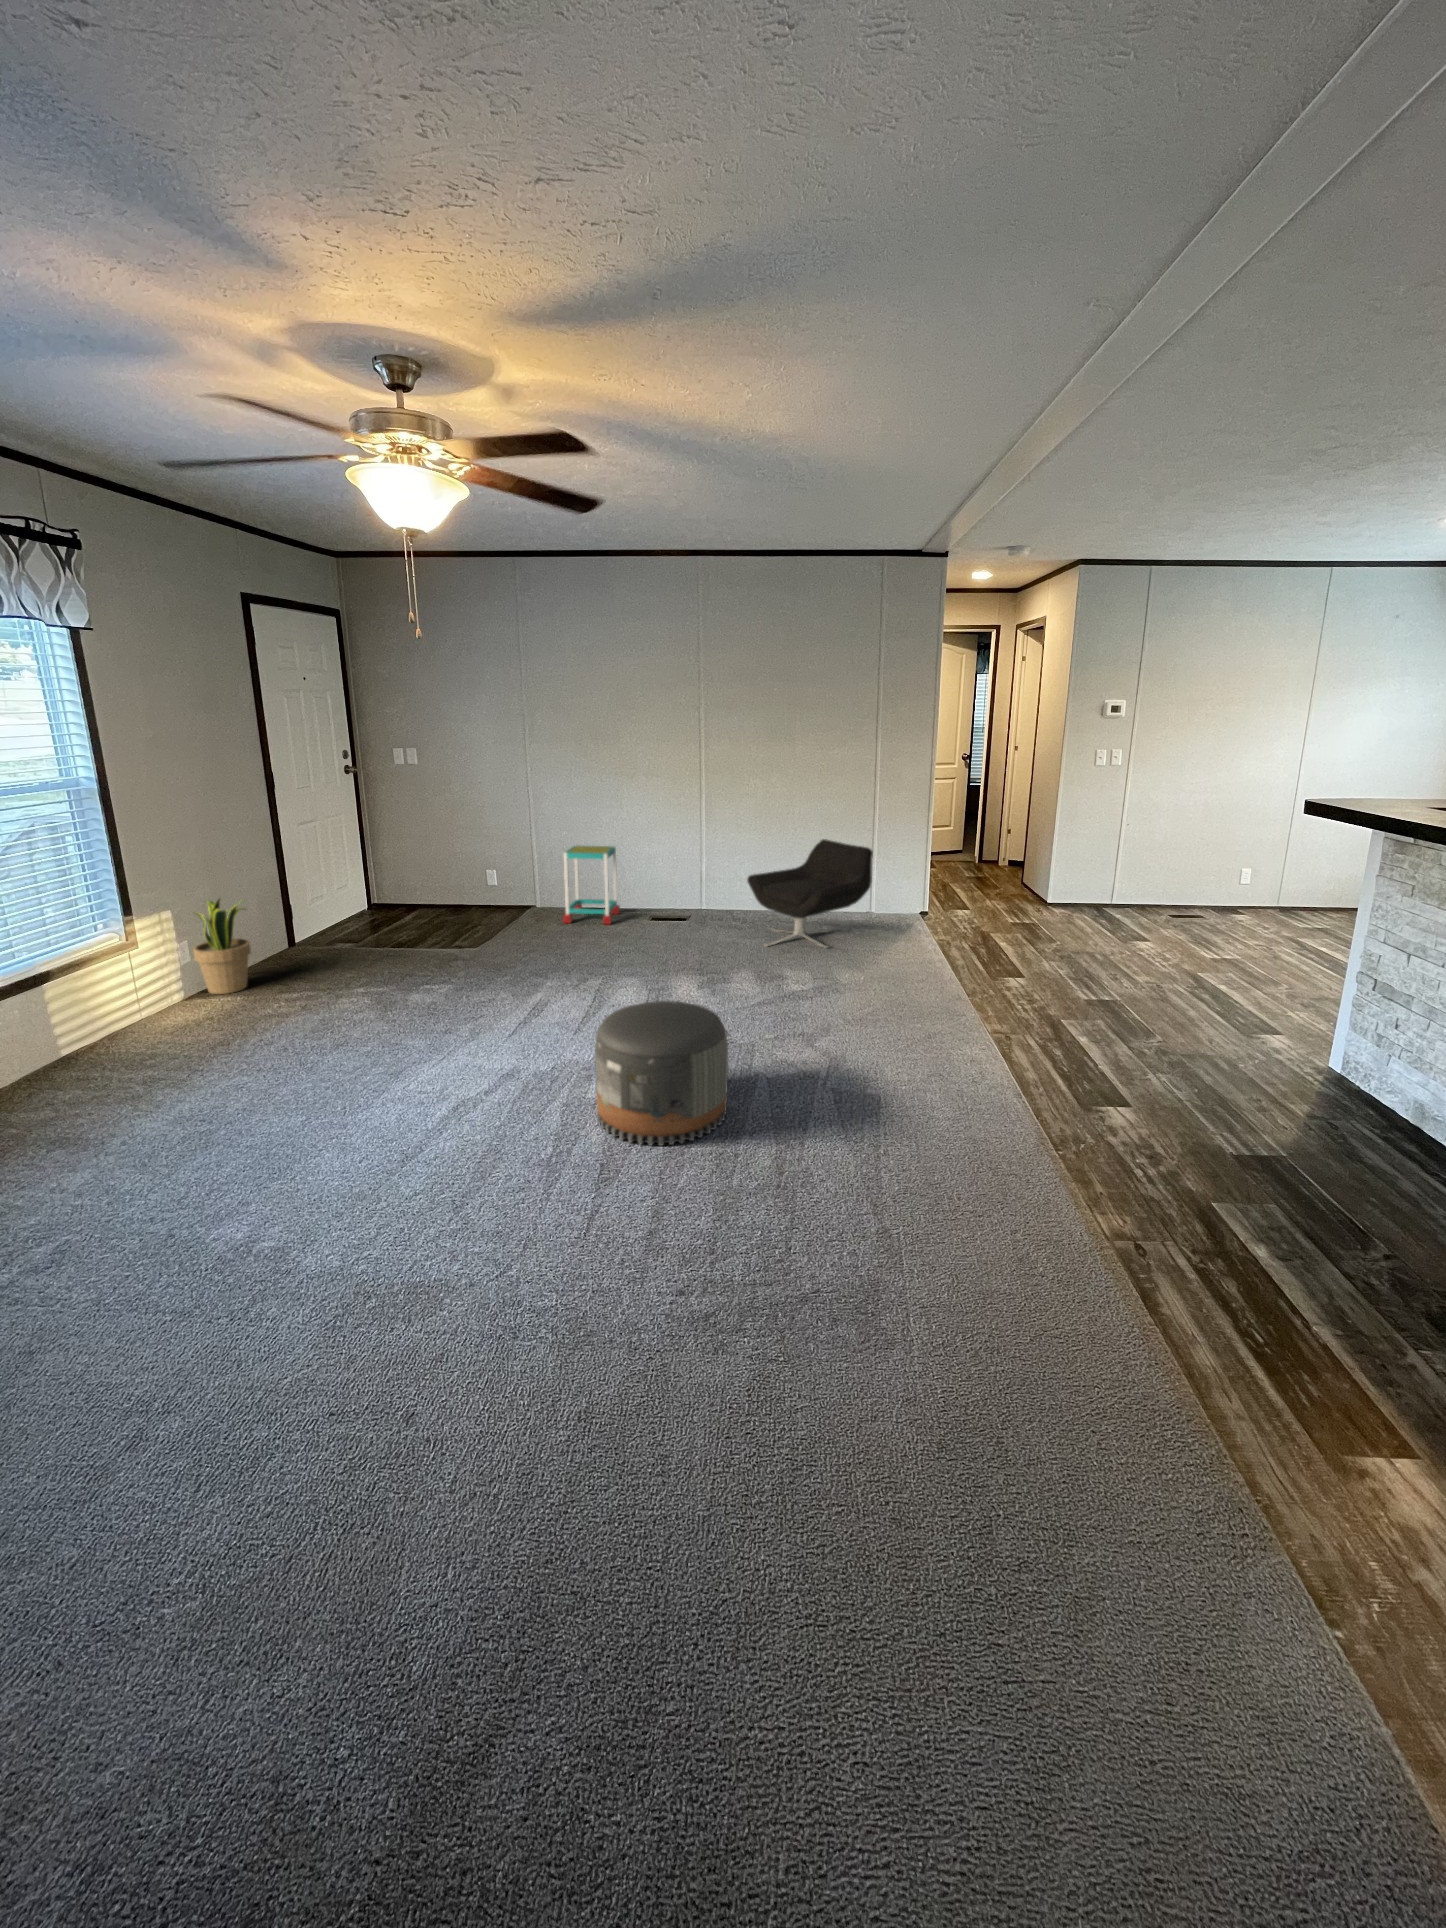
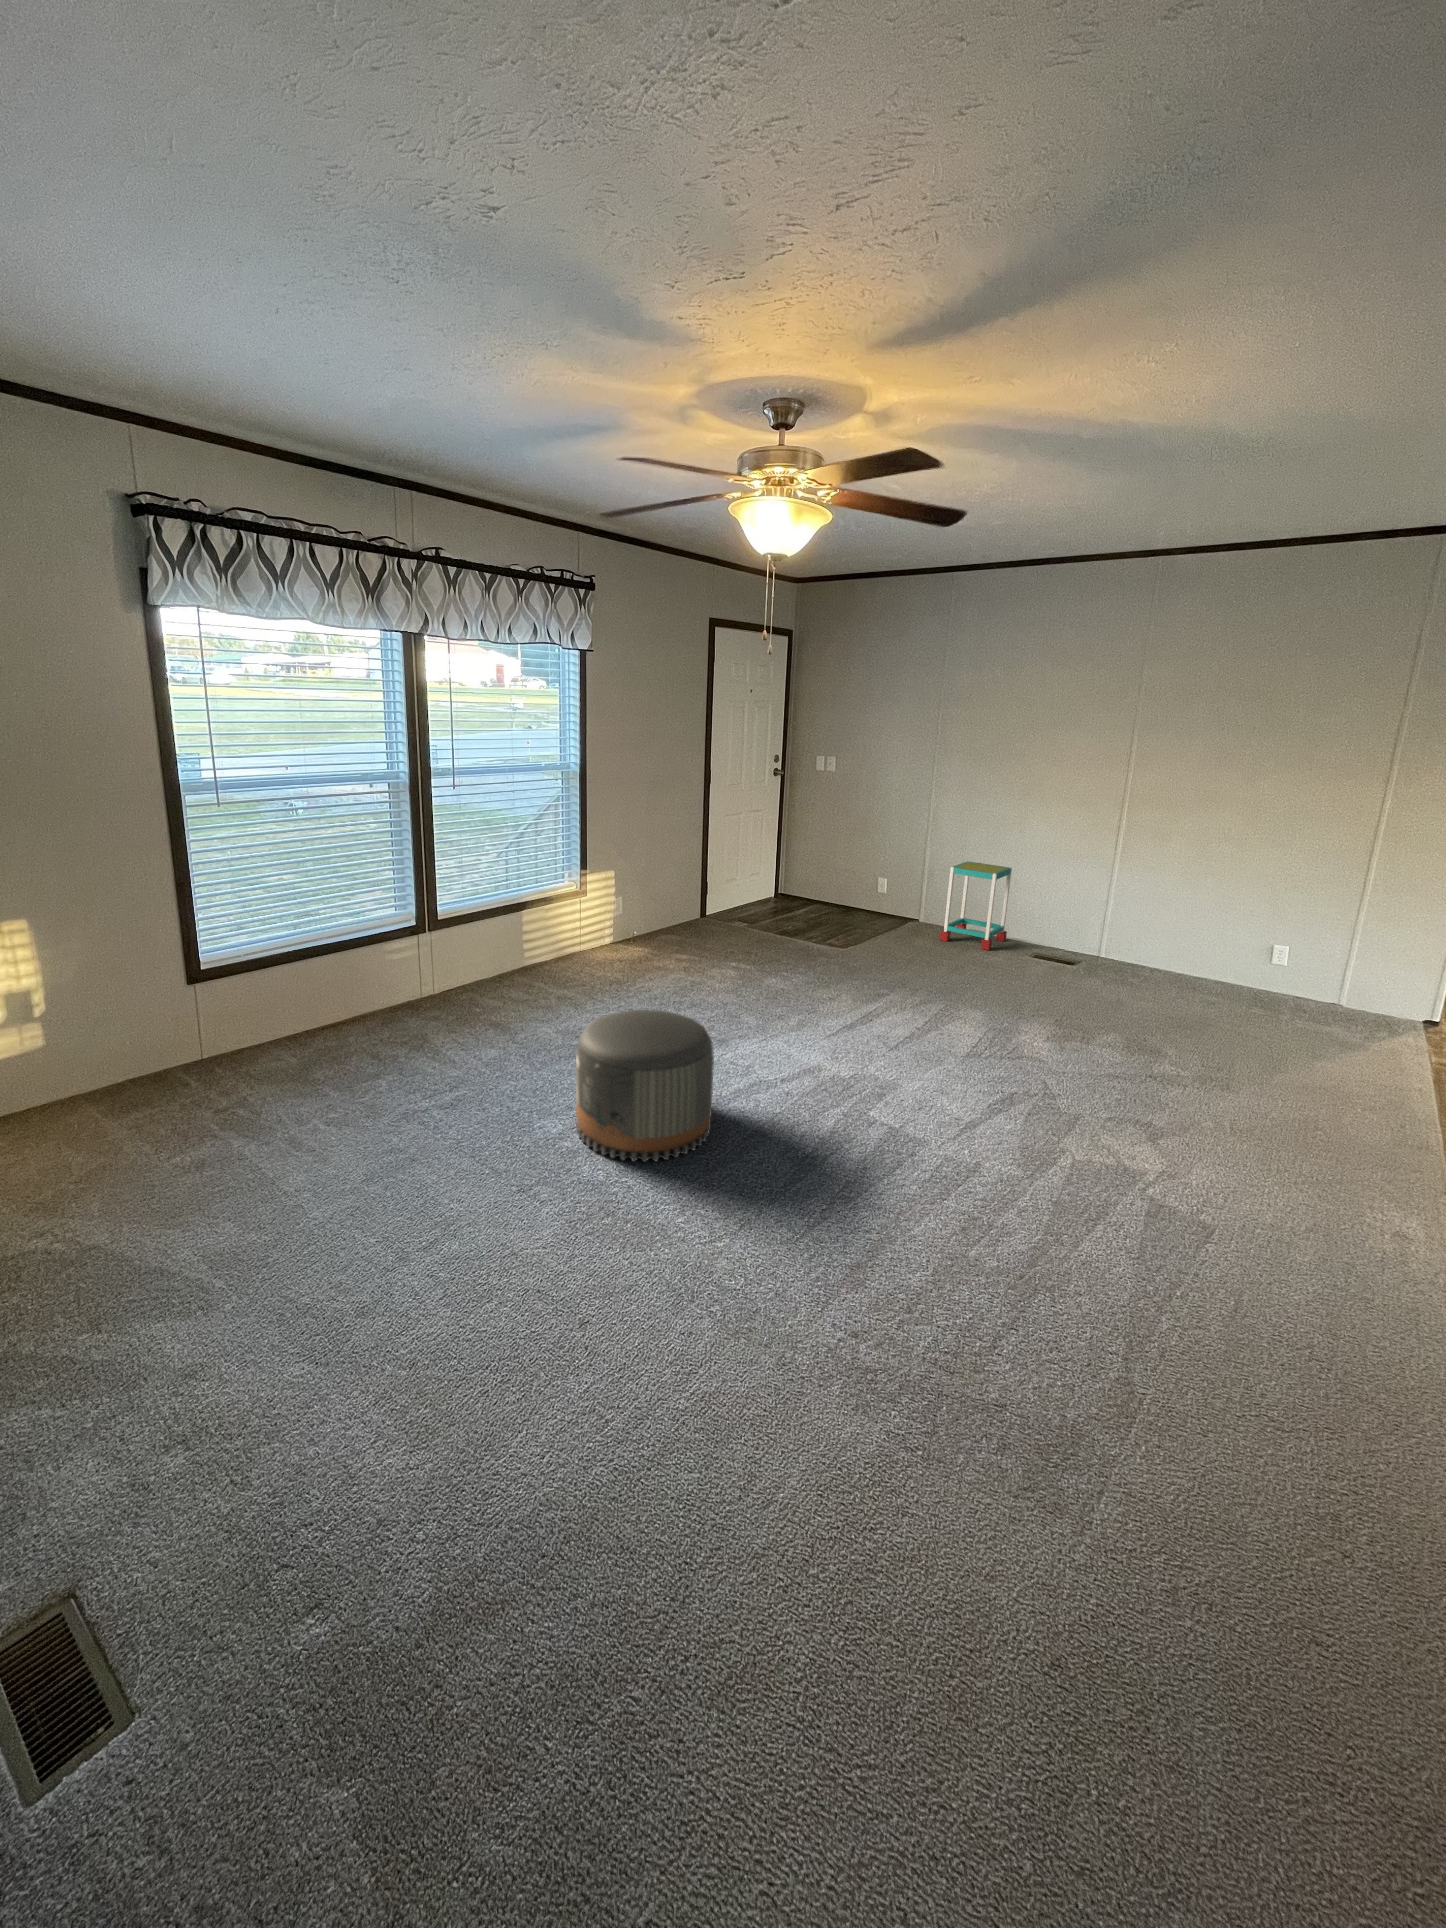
lounge chair: present [747,839,873,948] -> none [1162,891,1360,1030]
potted plant: present [193,899,251,994] -> none [623,867,665,946]
pouf: present [595,1001,728,1146] -> present [576,1010,714,1162]

